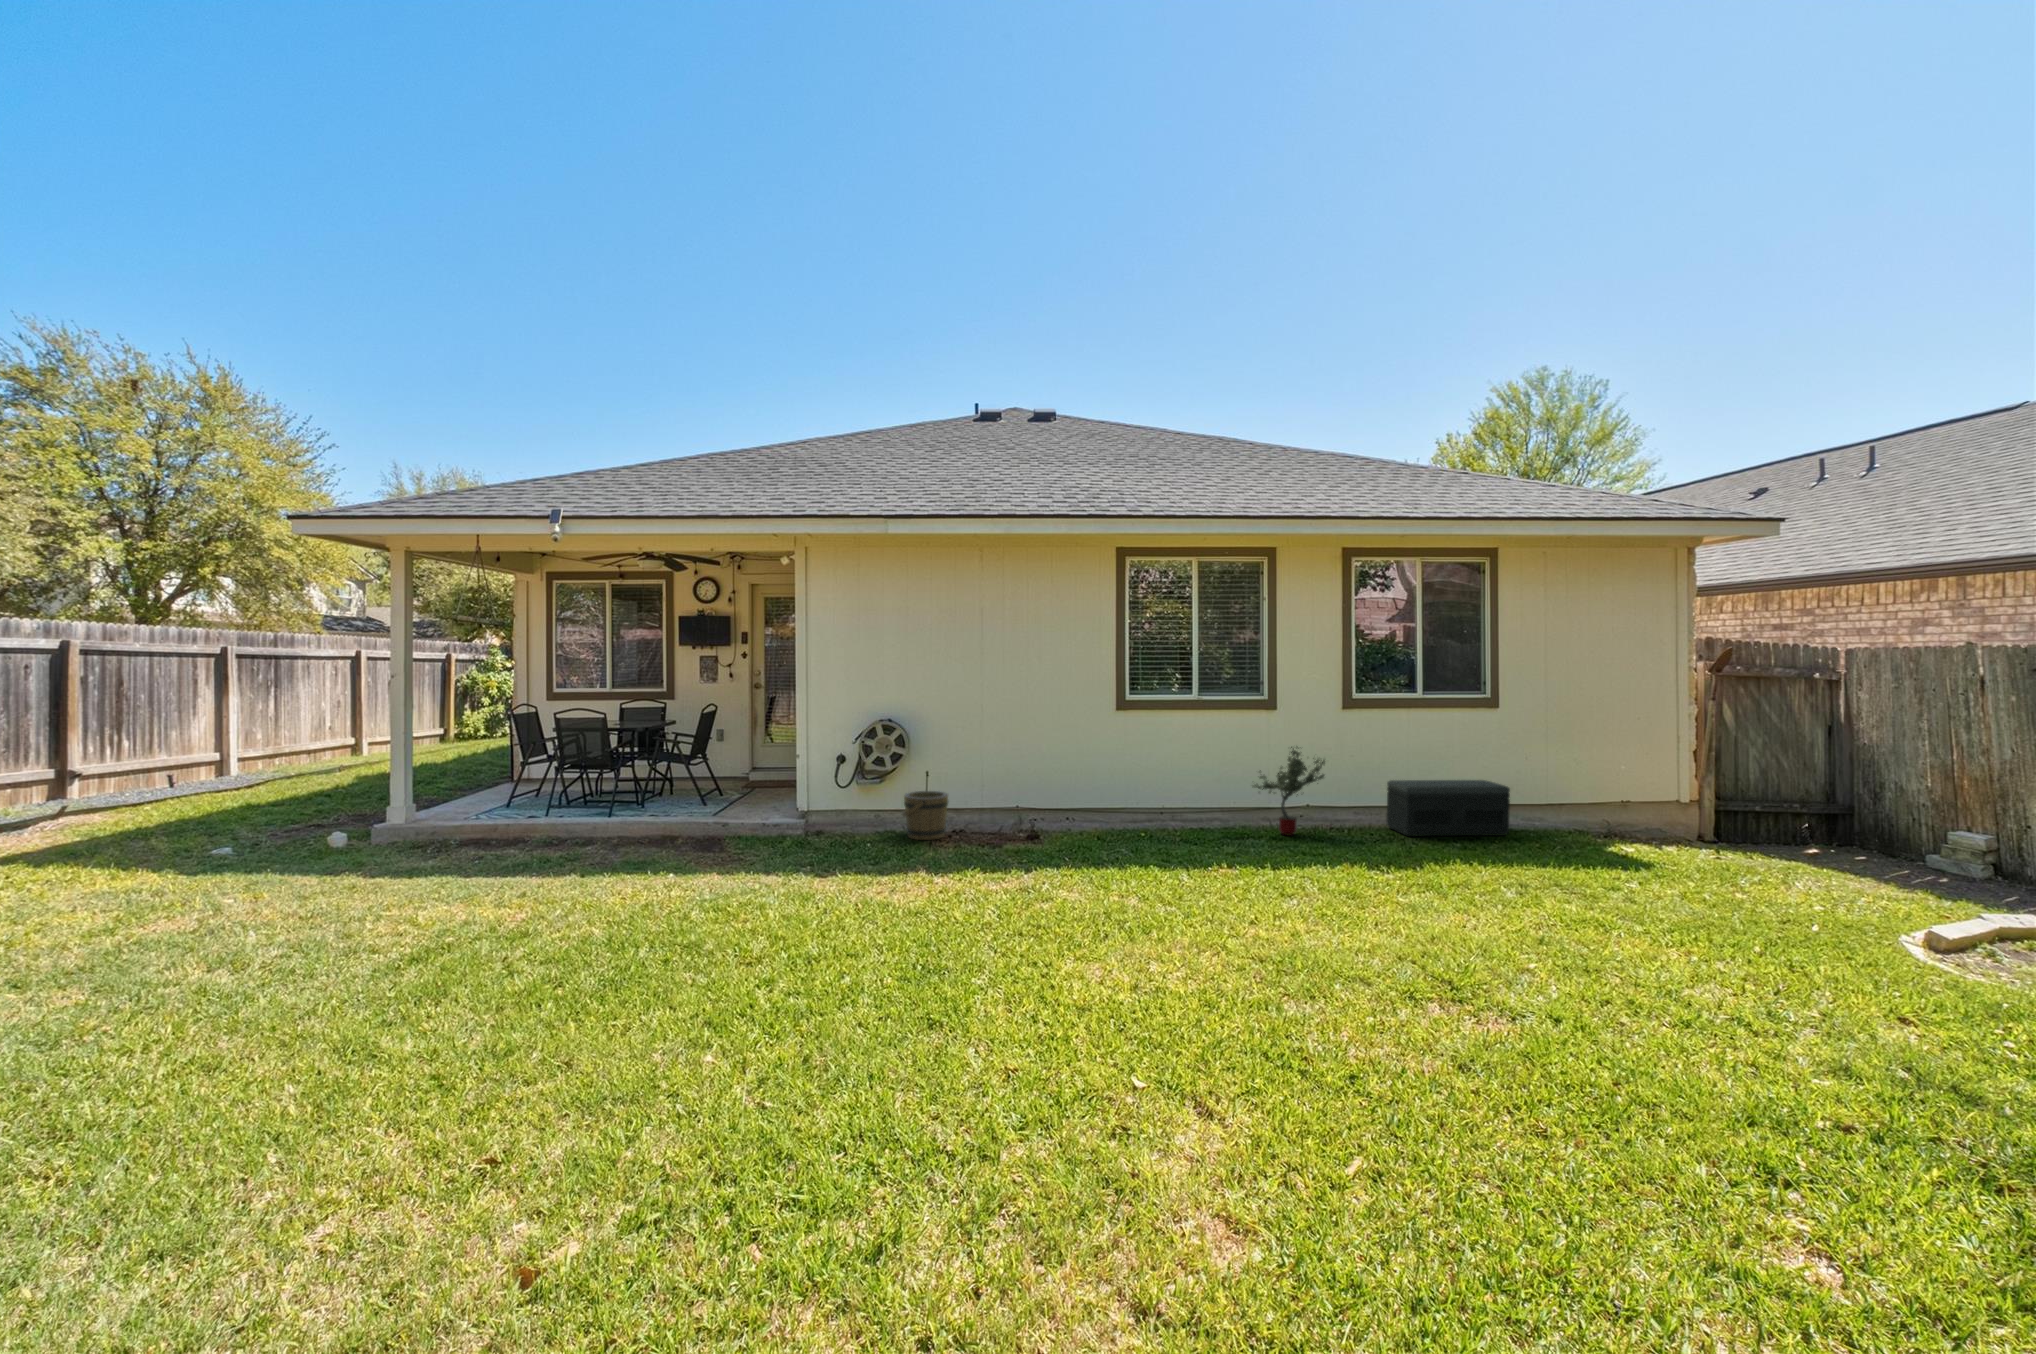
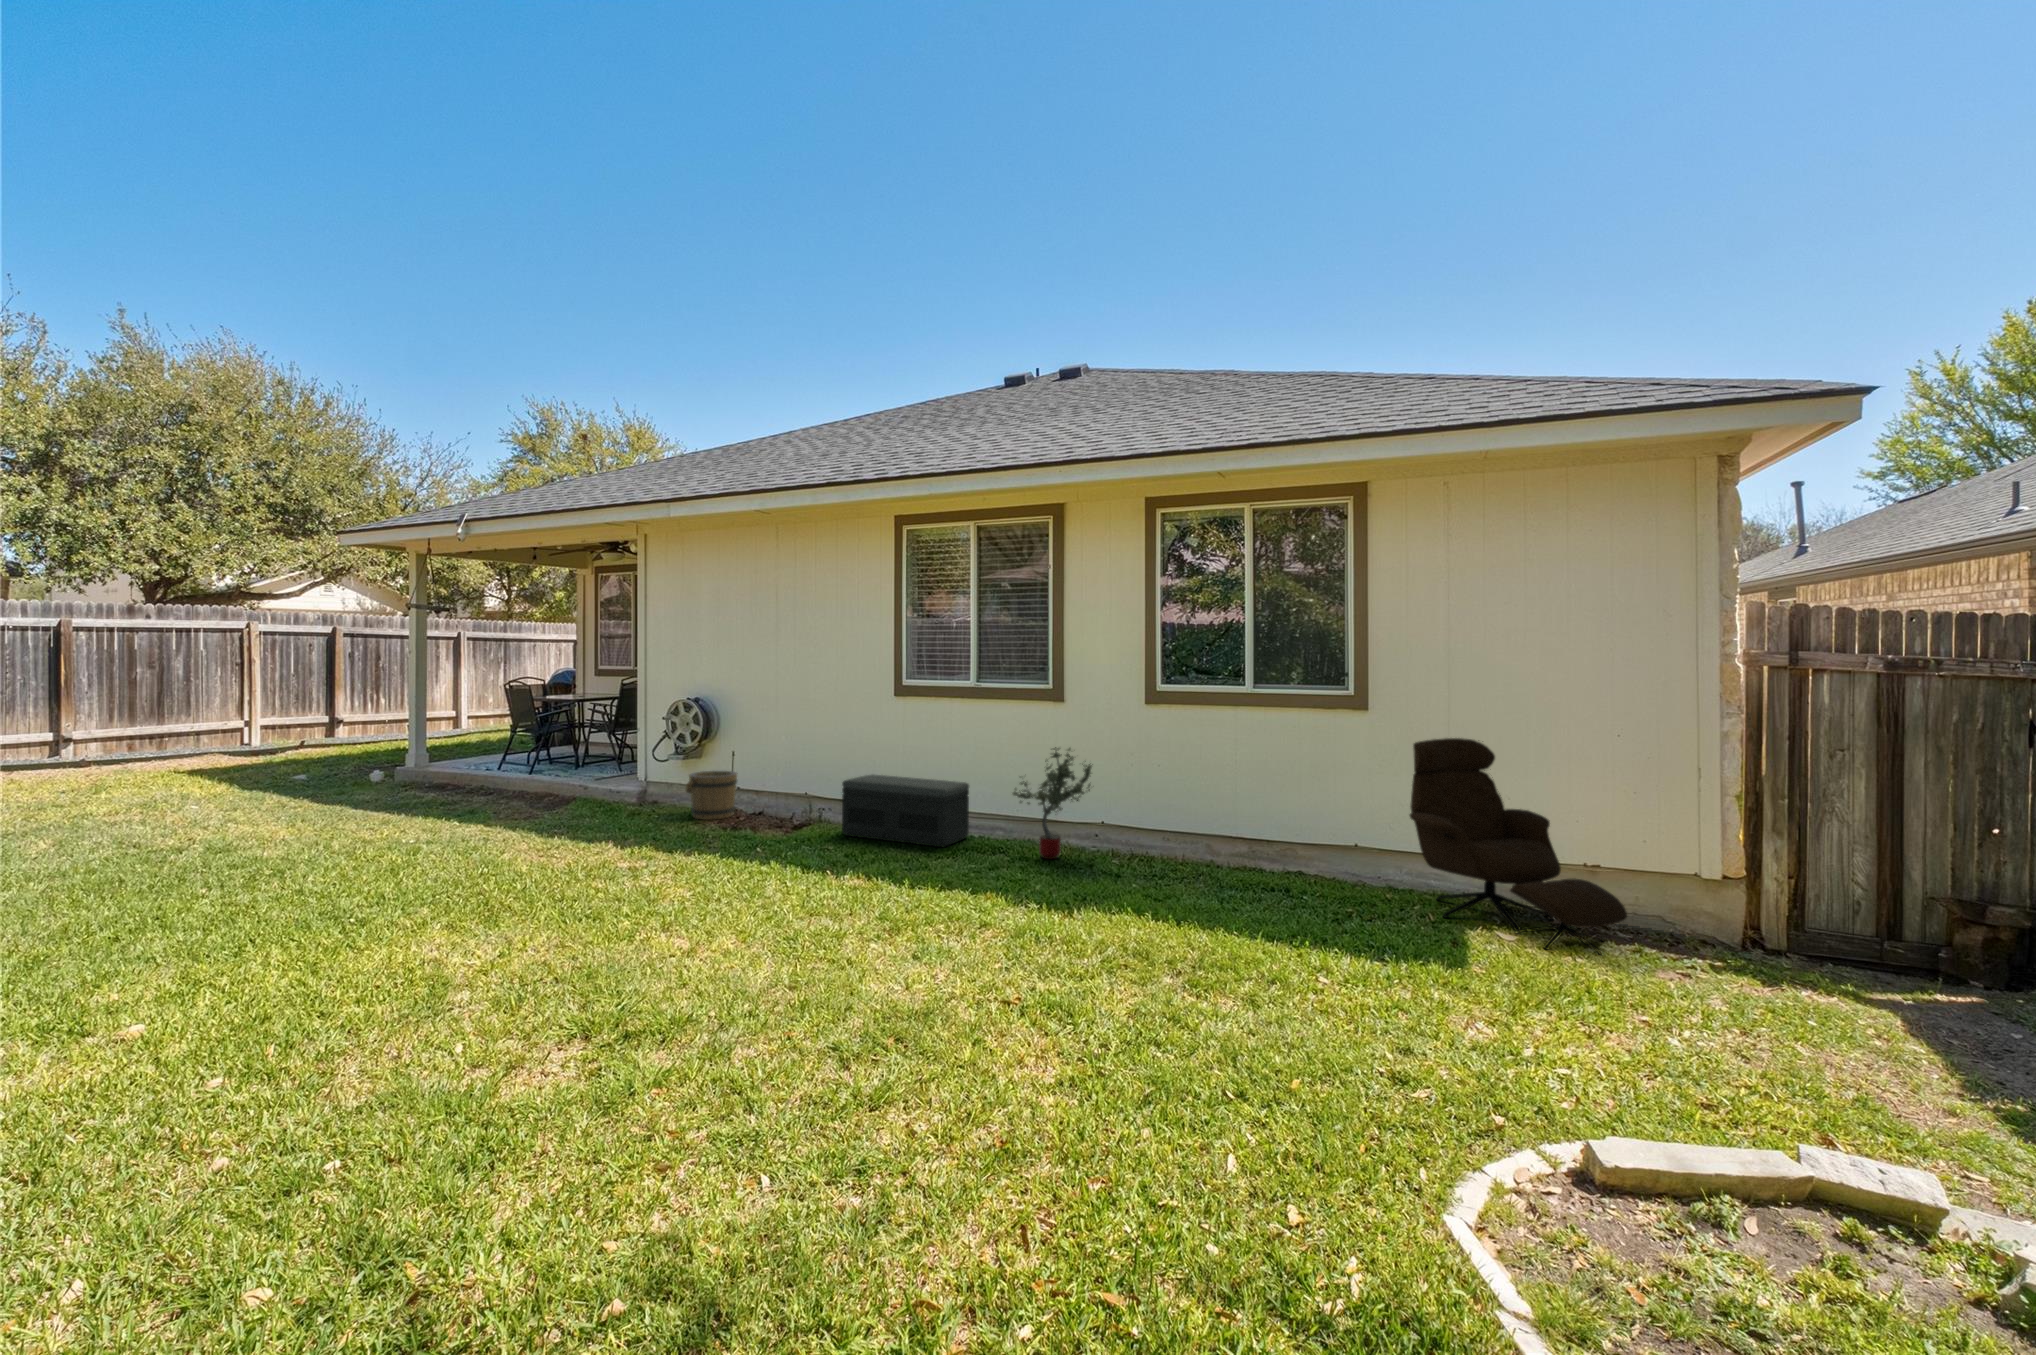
lounge chair: none [1547,723,1698,849] -> present [1410,738,1627,955]
storage bench: present [1387,780,1510,836] -> present [842,775,969,847]

